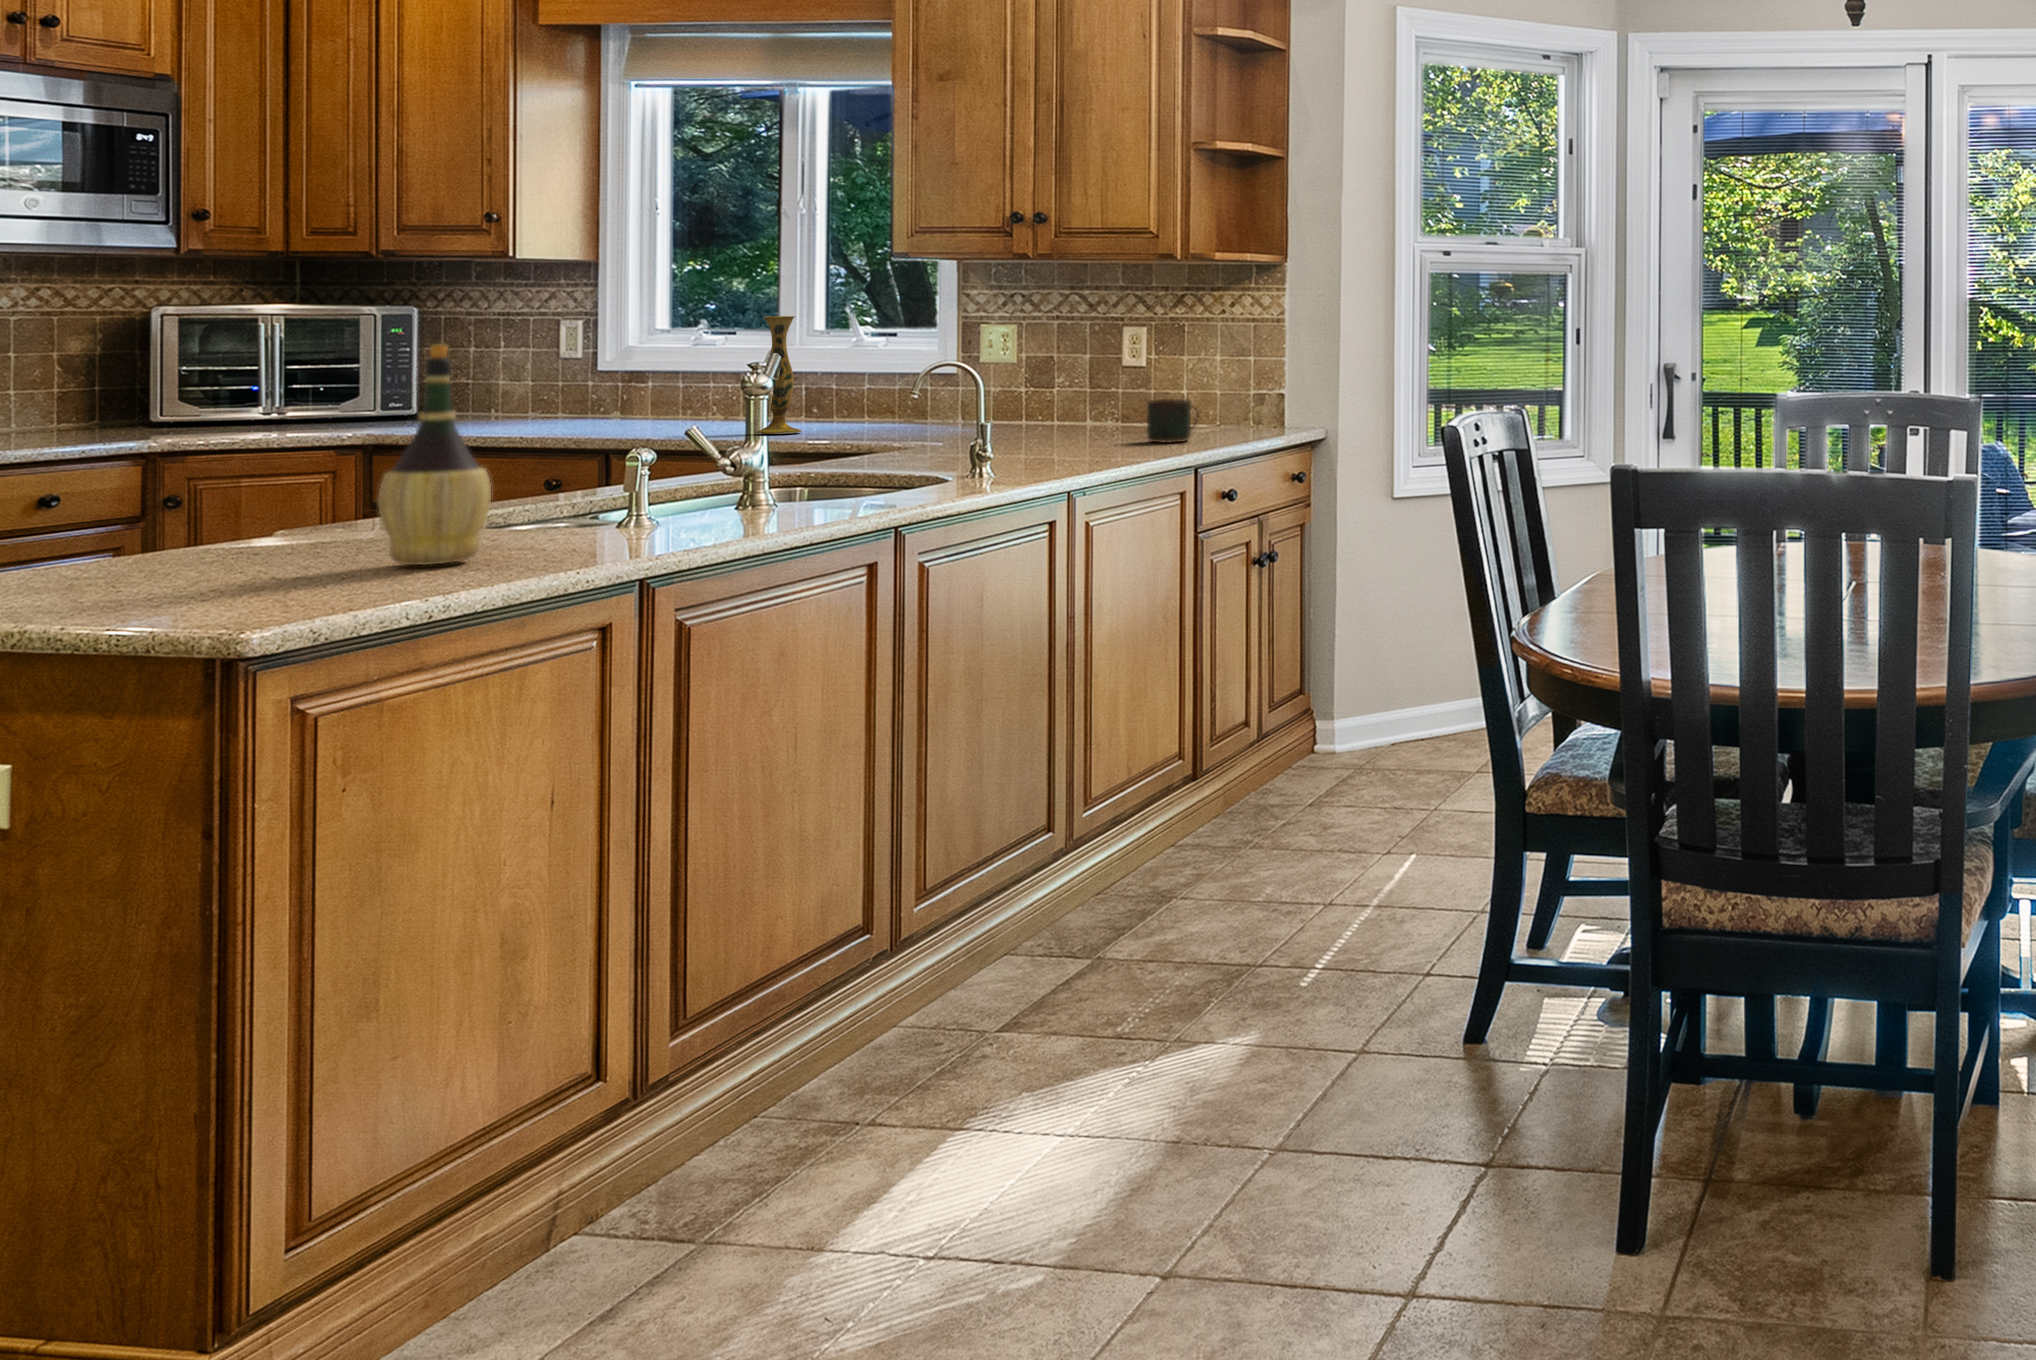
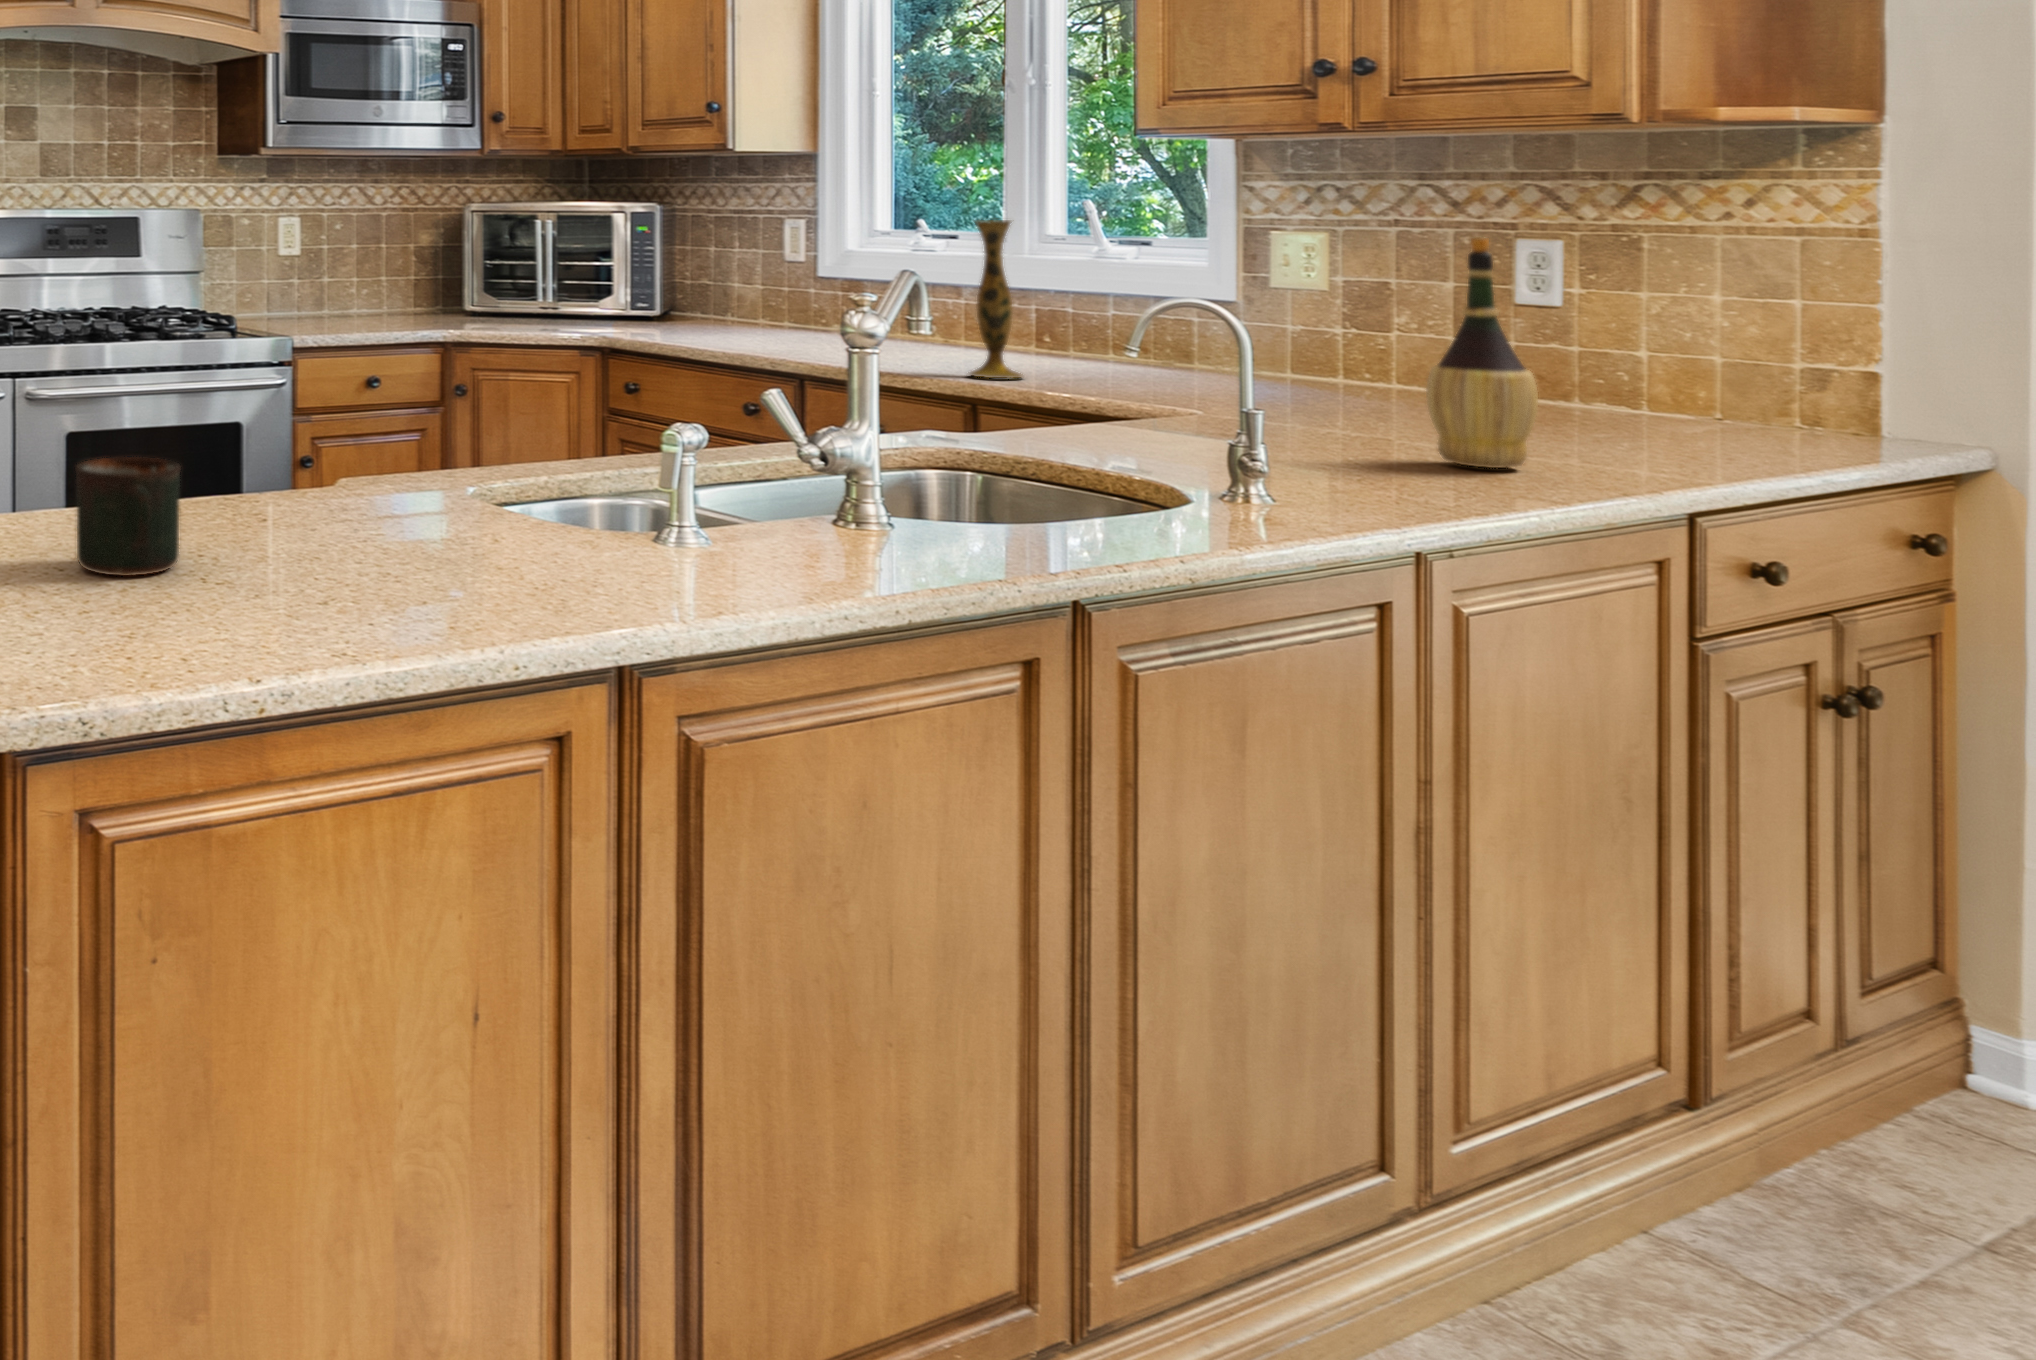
wine bottle: present [378,344,491,565] -> present [1426,237,1538,468]
mug: present [1147,399,1198,443] -> present [76,457,181,576]

